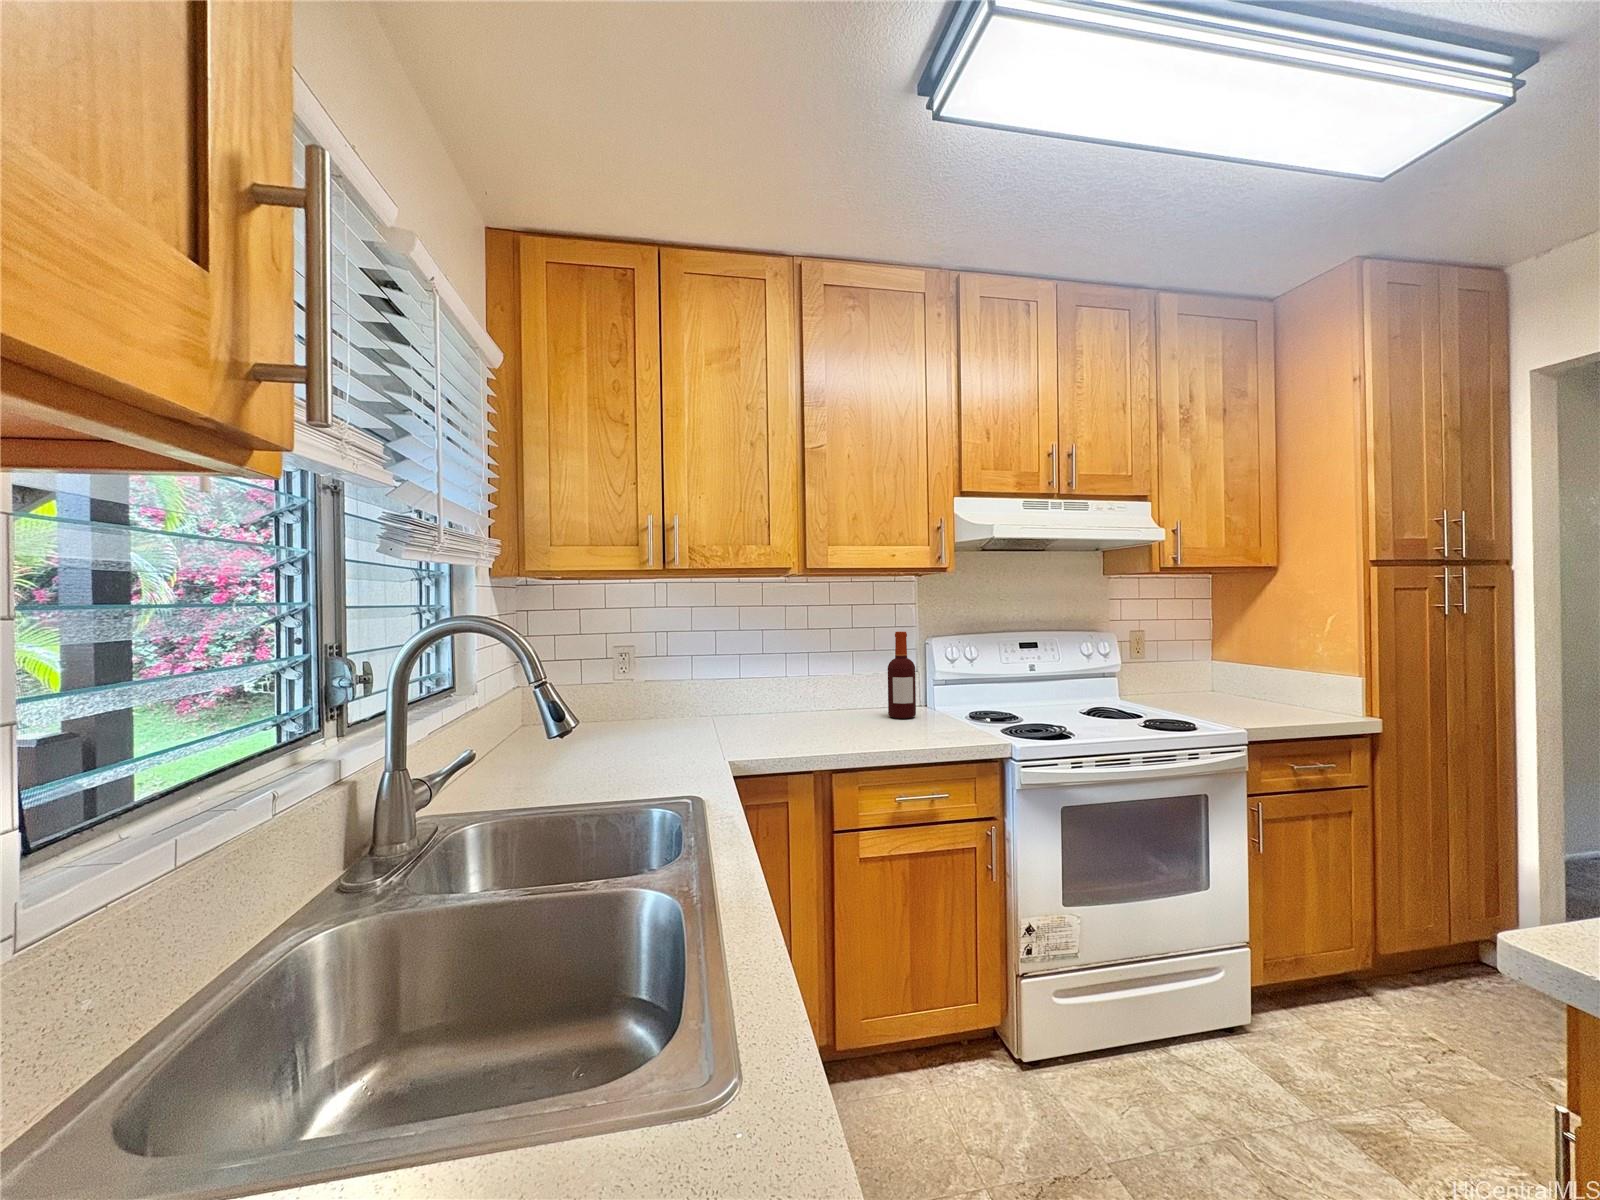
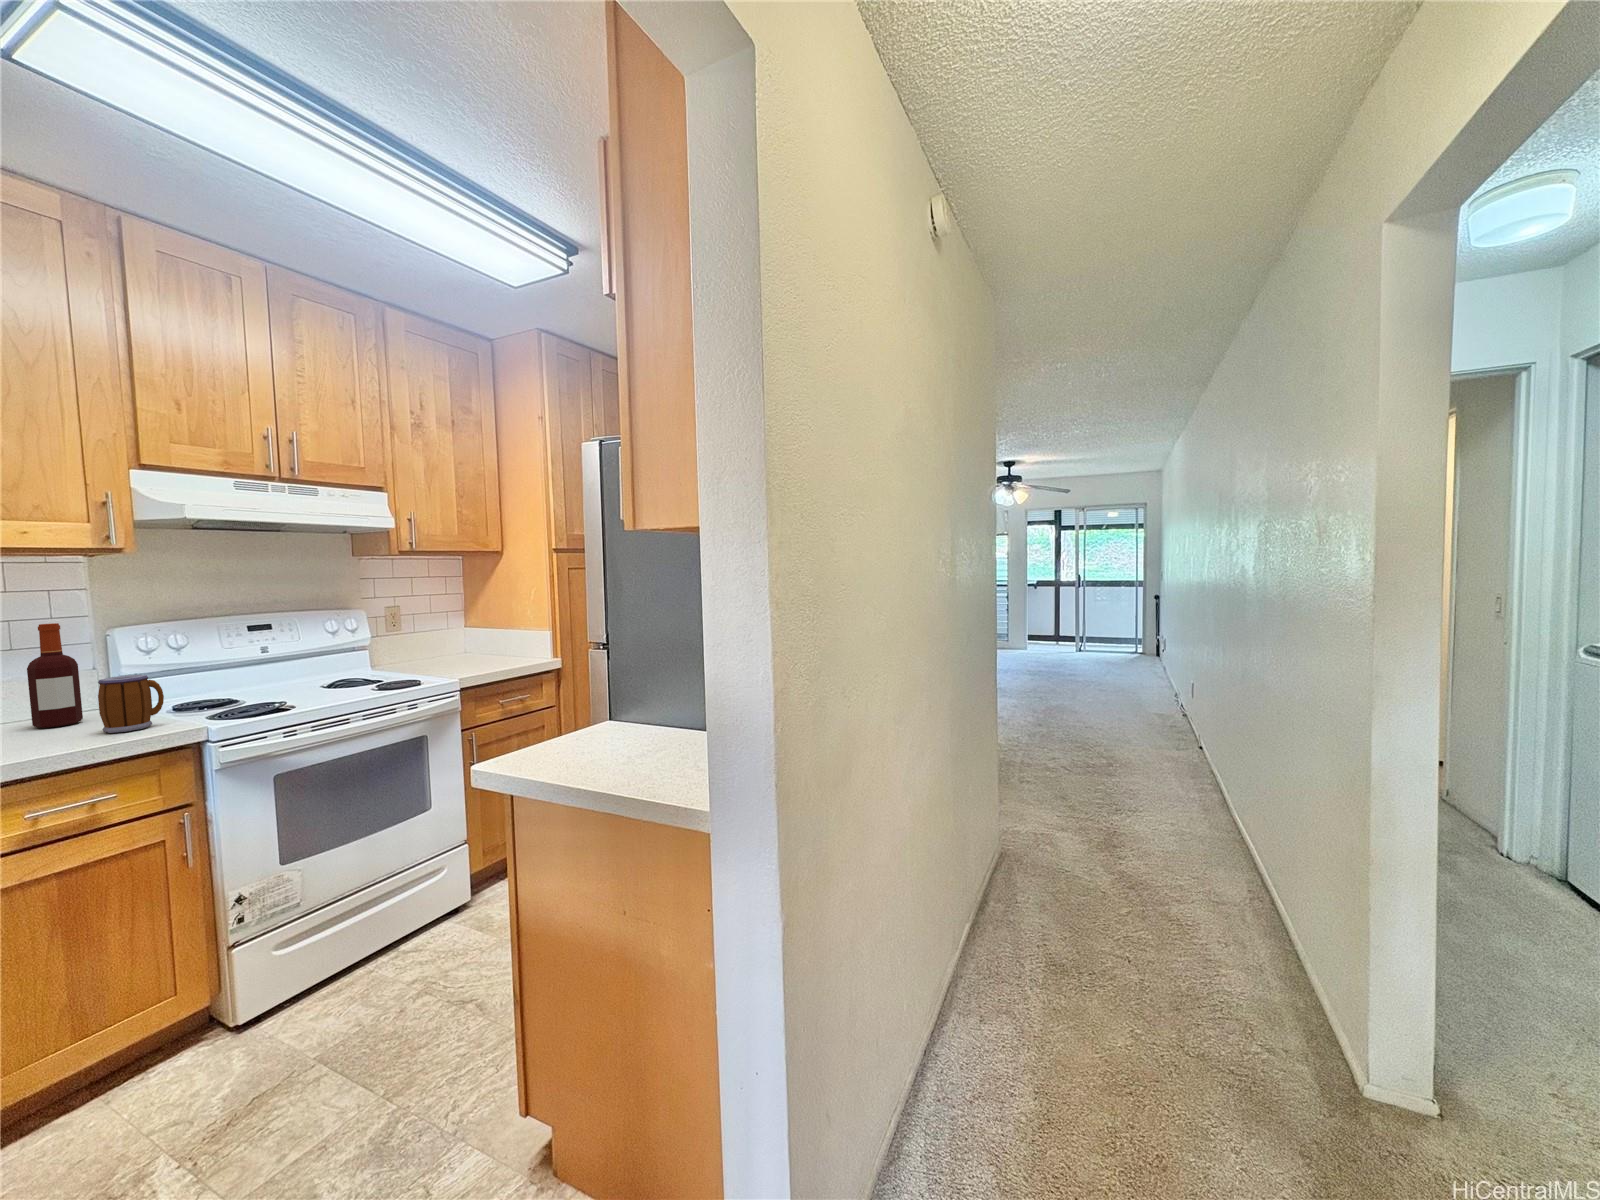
mug: none [934,683,976,735] -> present [98,675,164,733]

